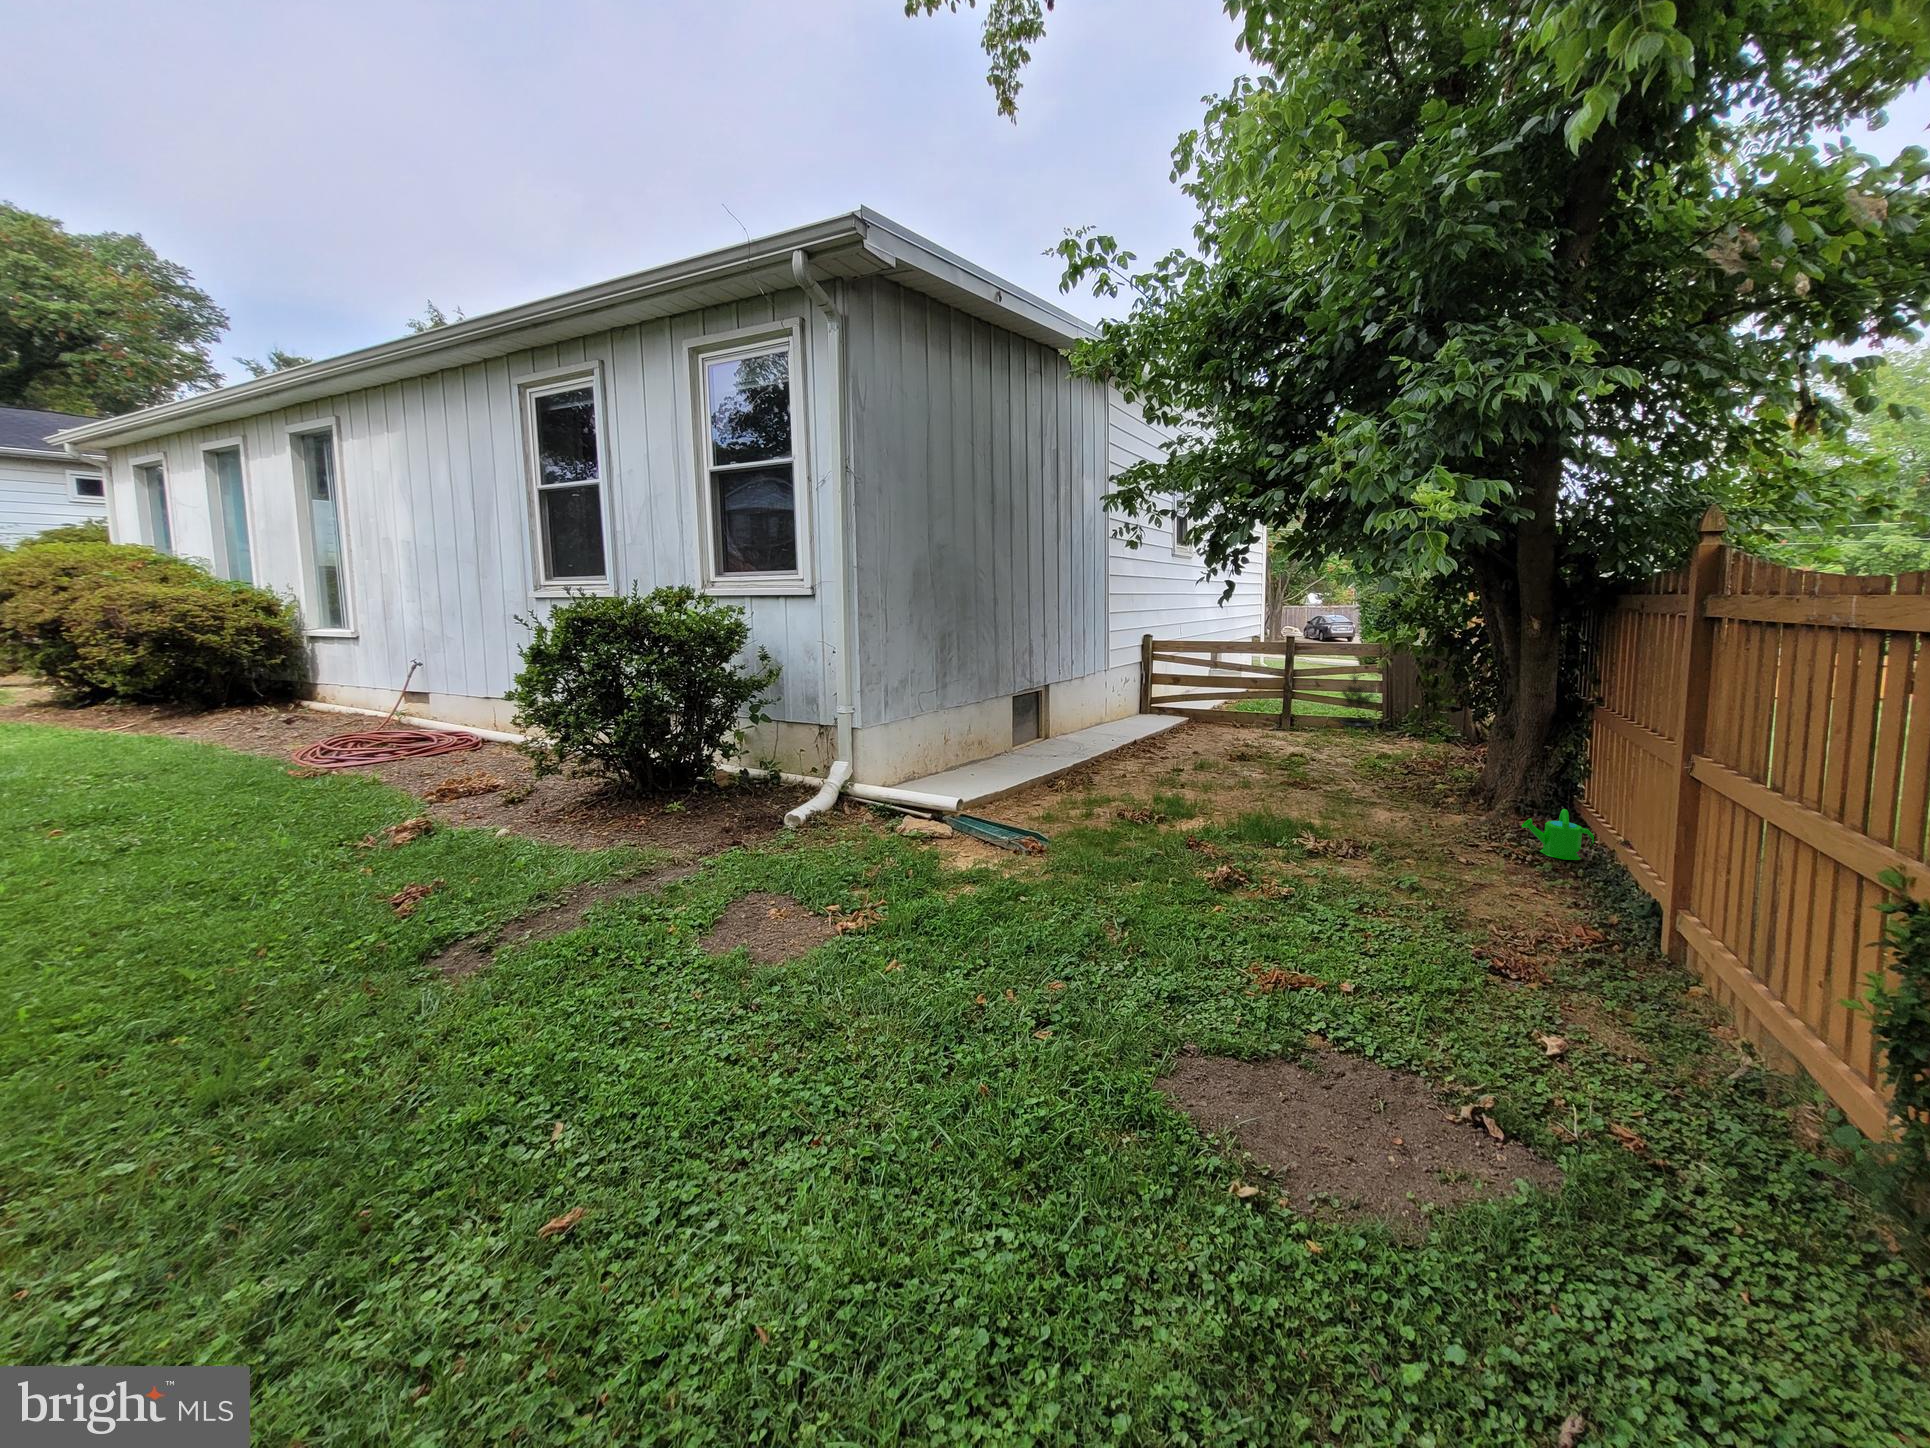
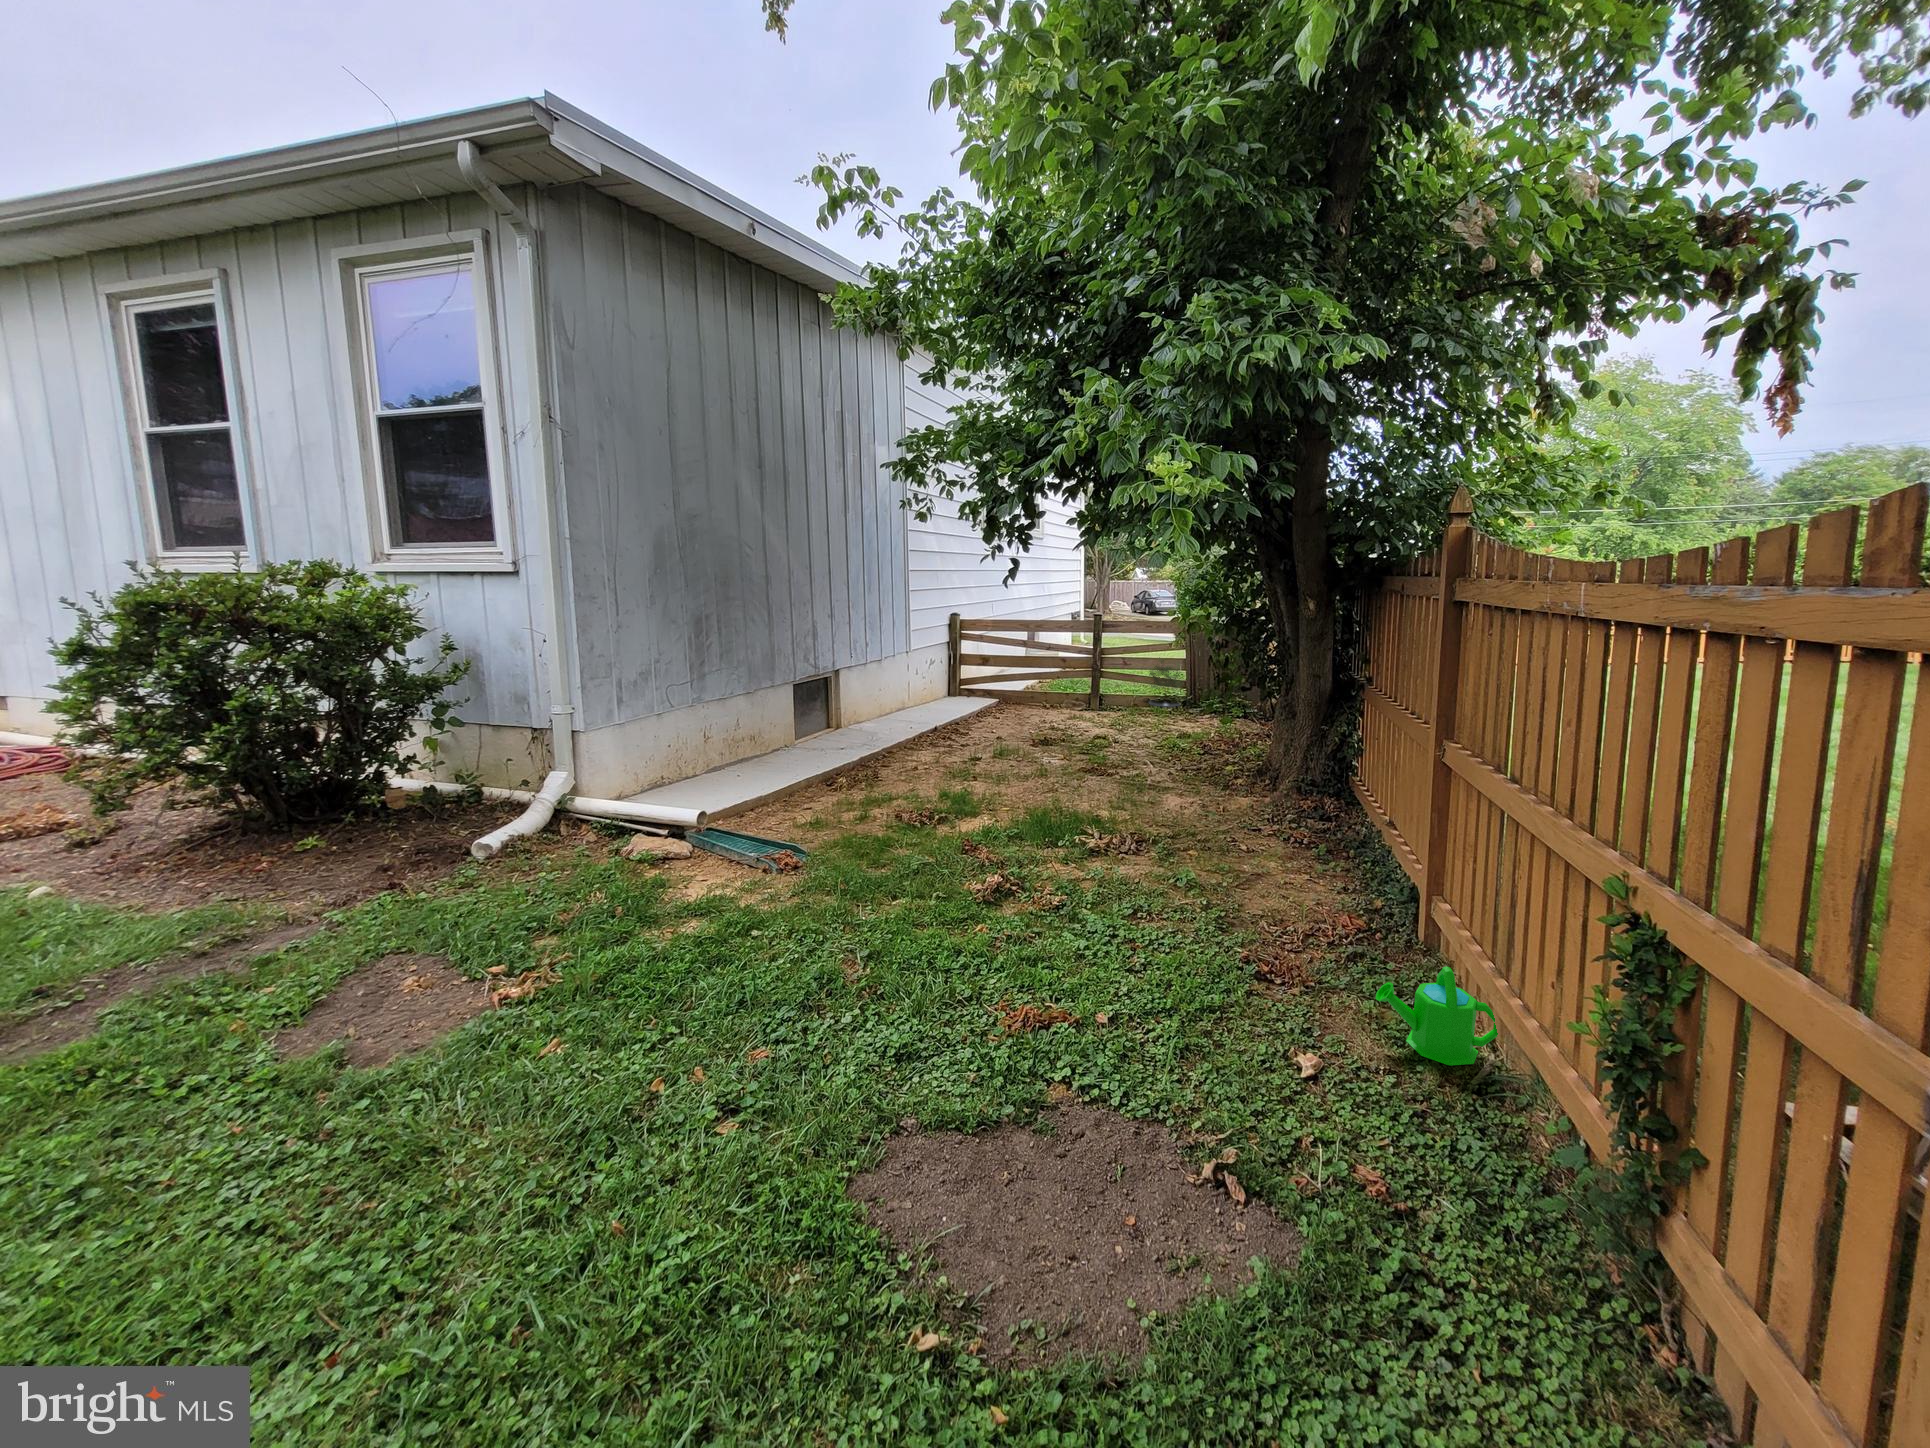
watering can: present [1521,809,1594,860] -> present [1375,966,1498,1066]

